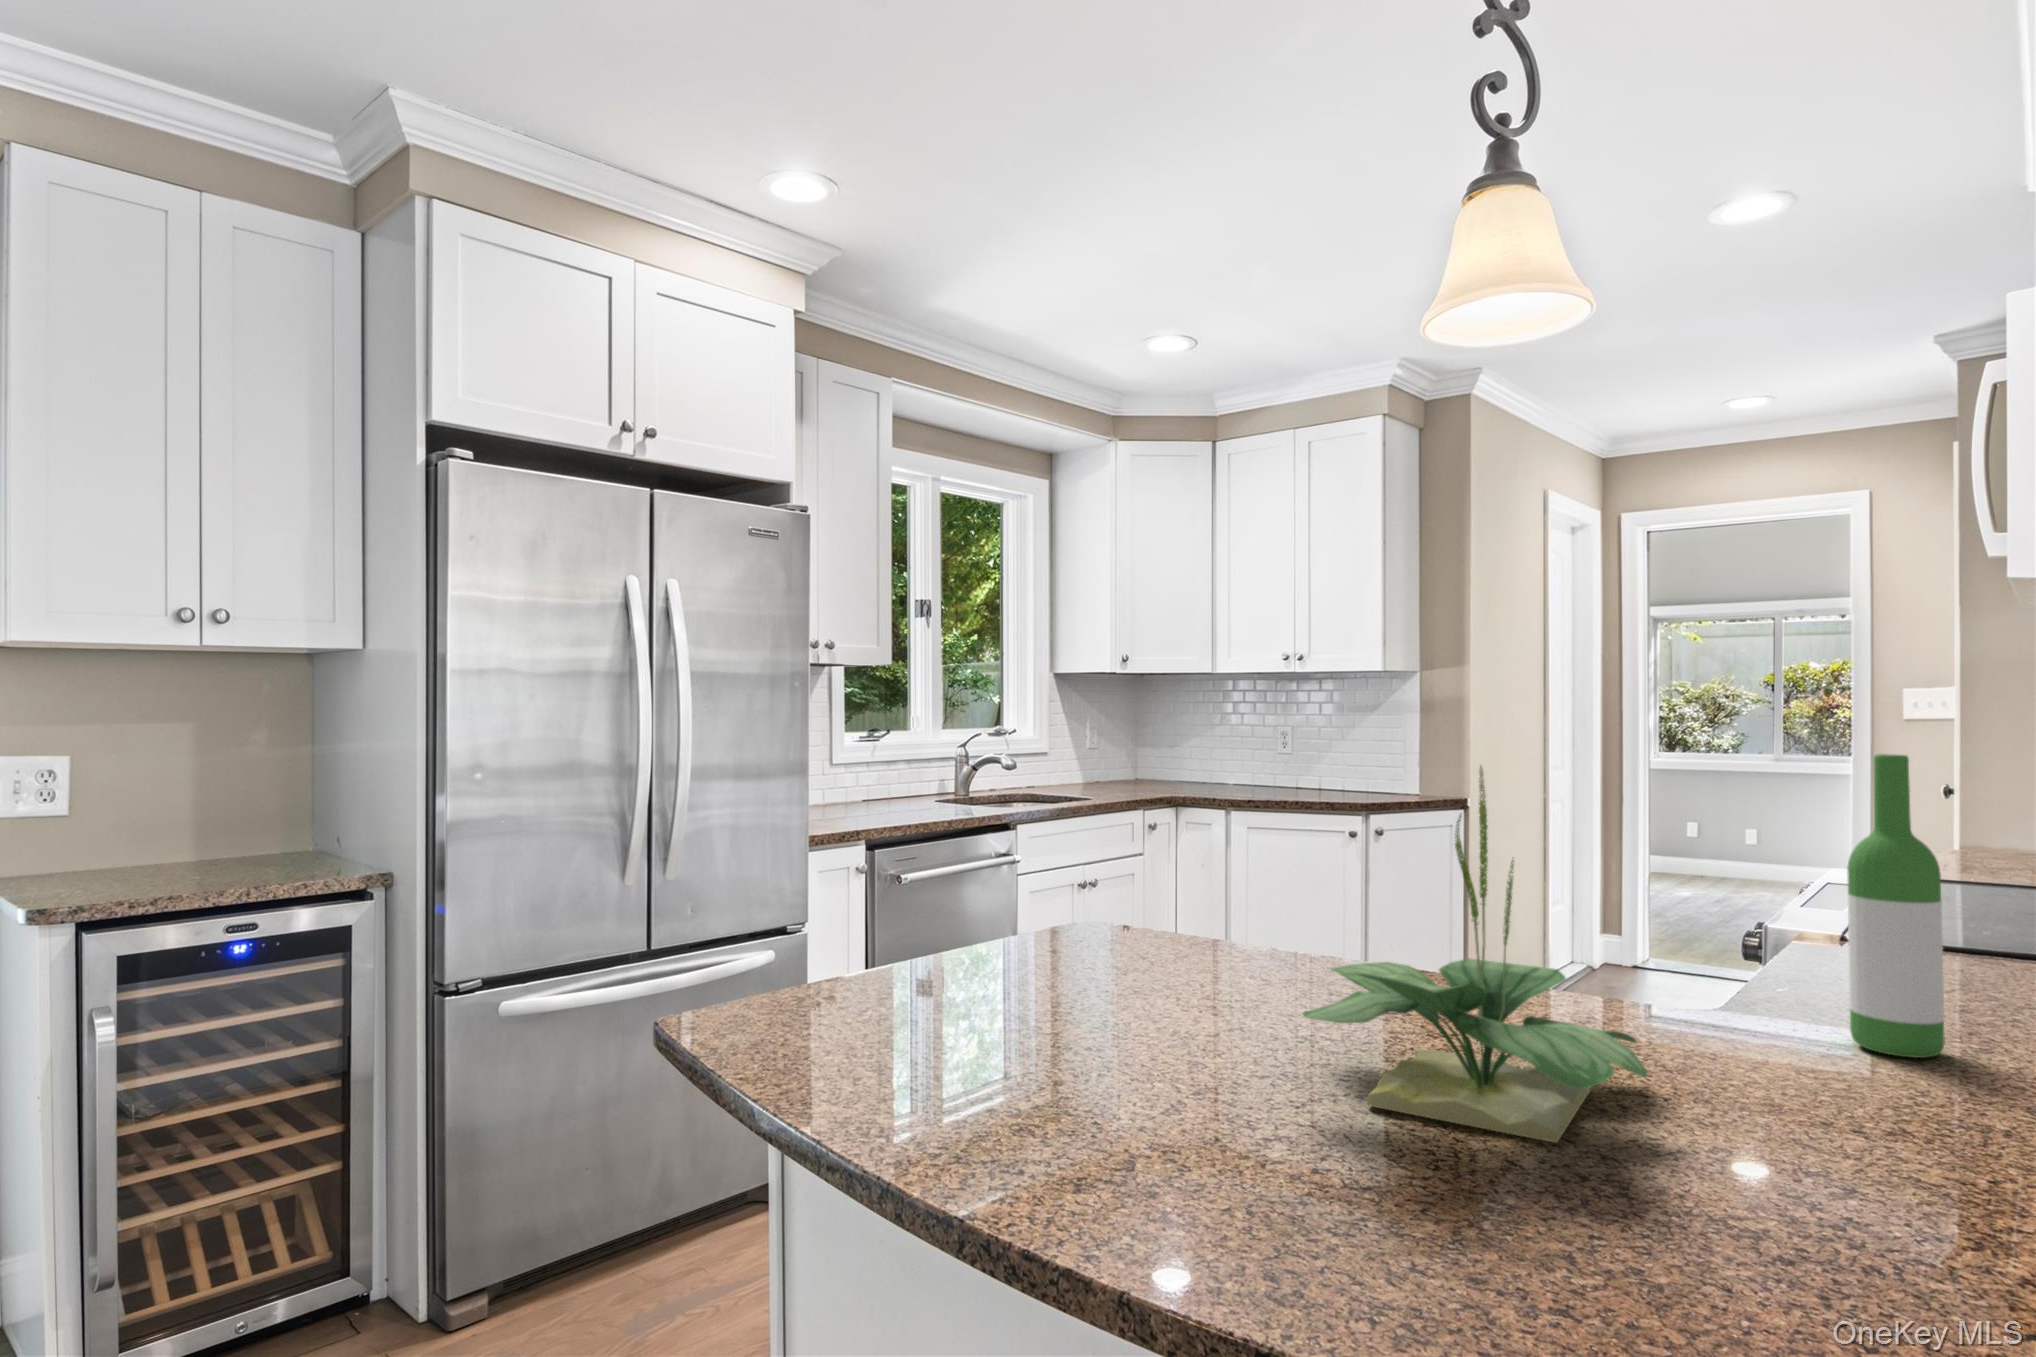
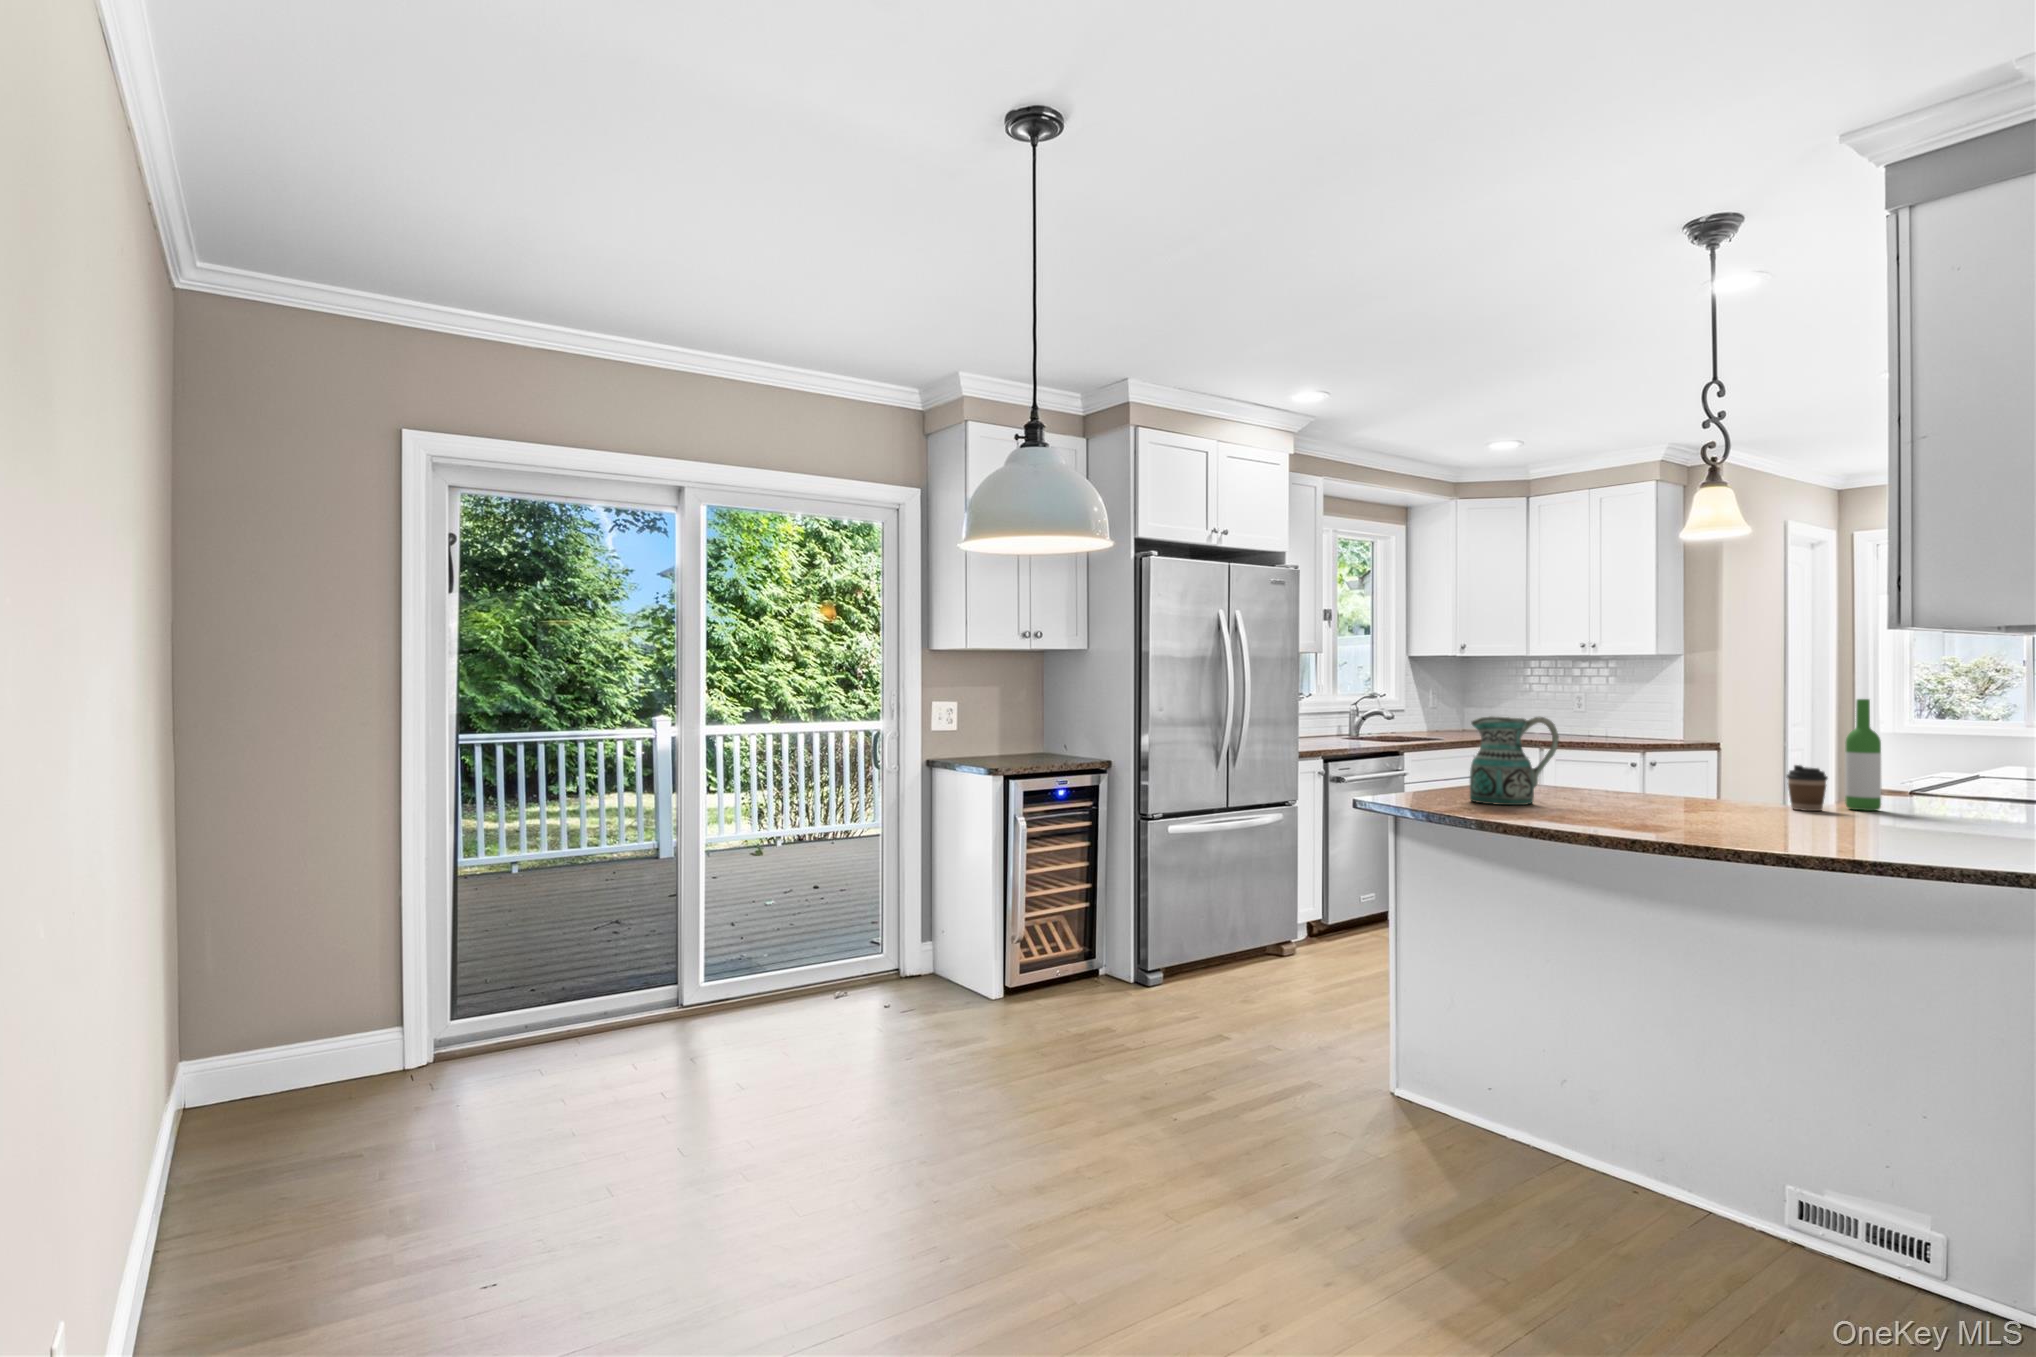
potted plant: present [1303,766,1647,1143] -> none [1620,700,1747,816]
ceramic pitcher: none [919,808,1149,1078] -> present [1470,716,1559,805]
coffee cup: none [1718,936,1827,1070] -> present [1786,765,1828,811]

